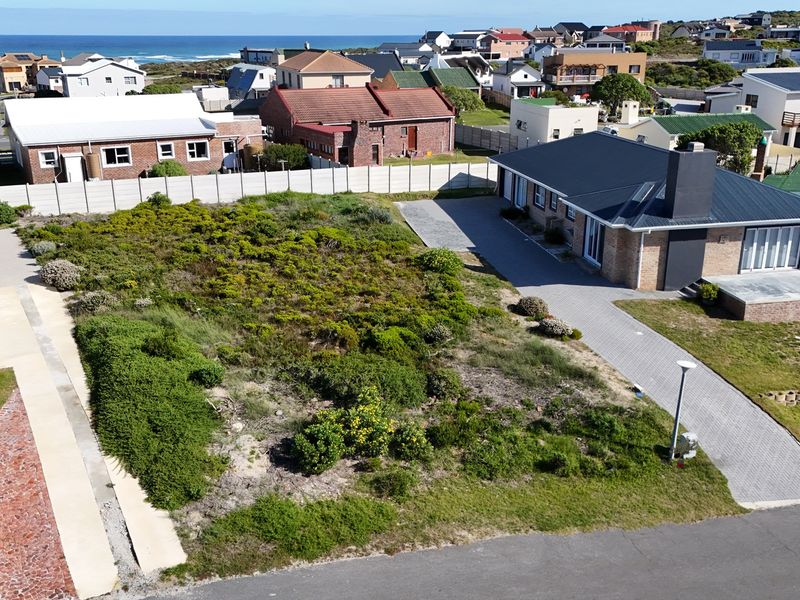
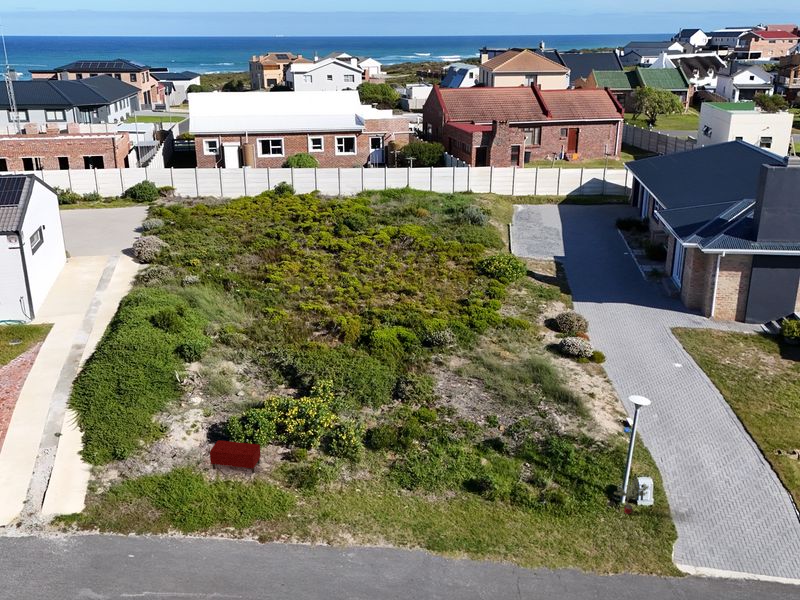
bench: none [294,460,341,493] -> present [210,440,261,473]

